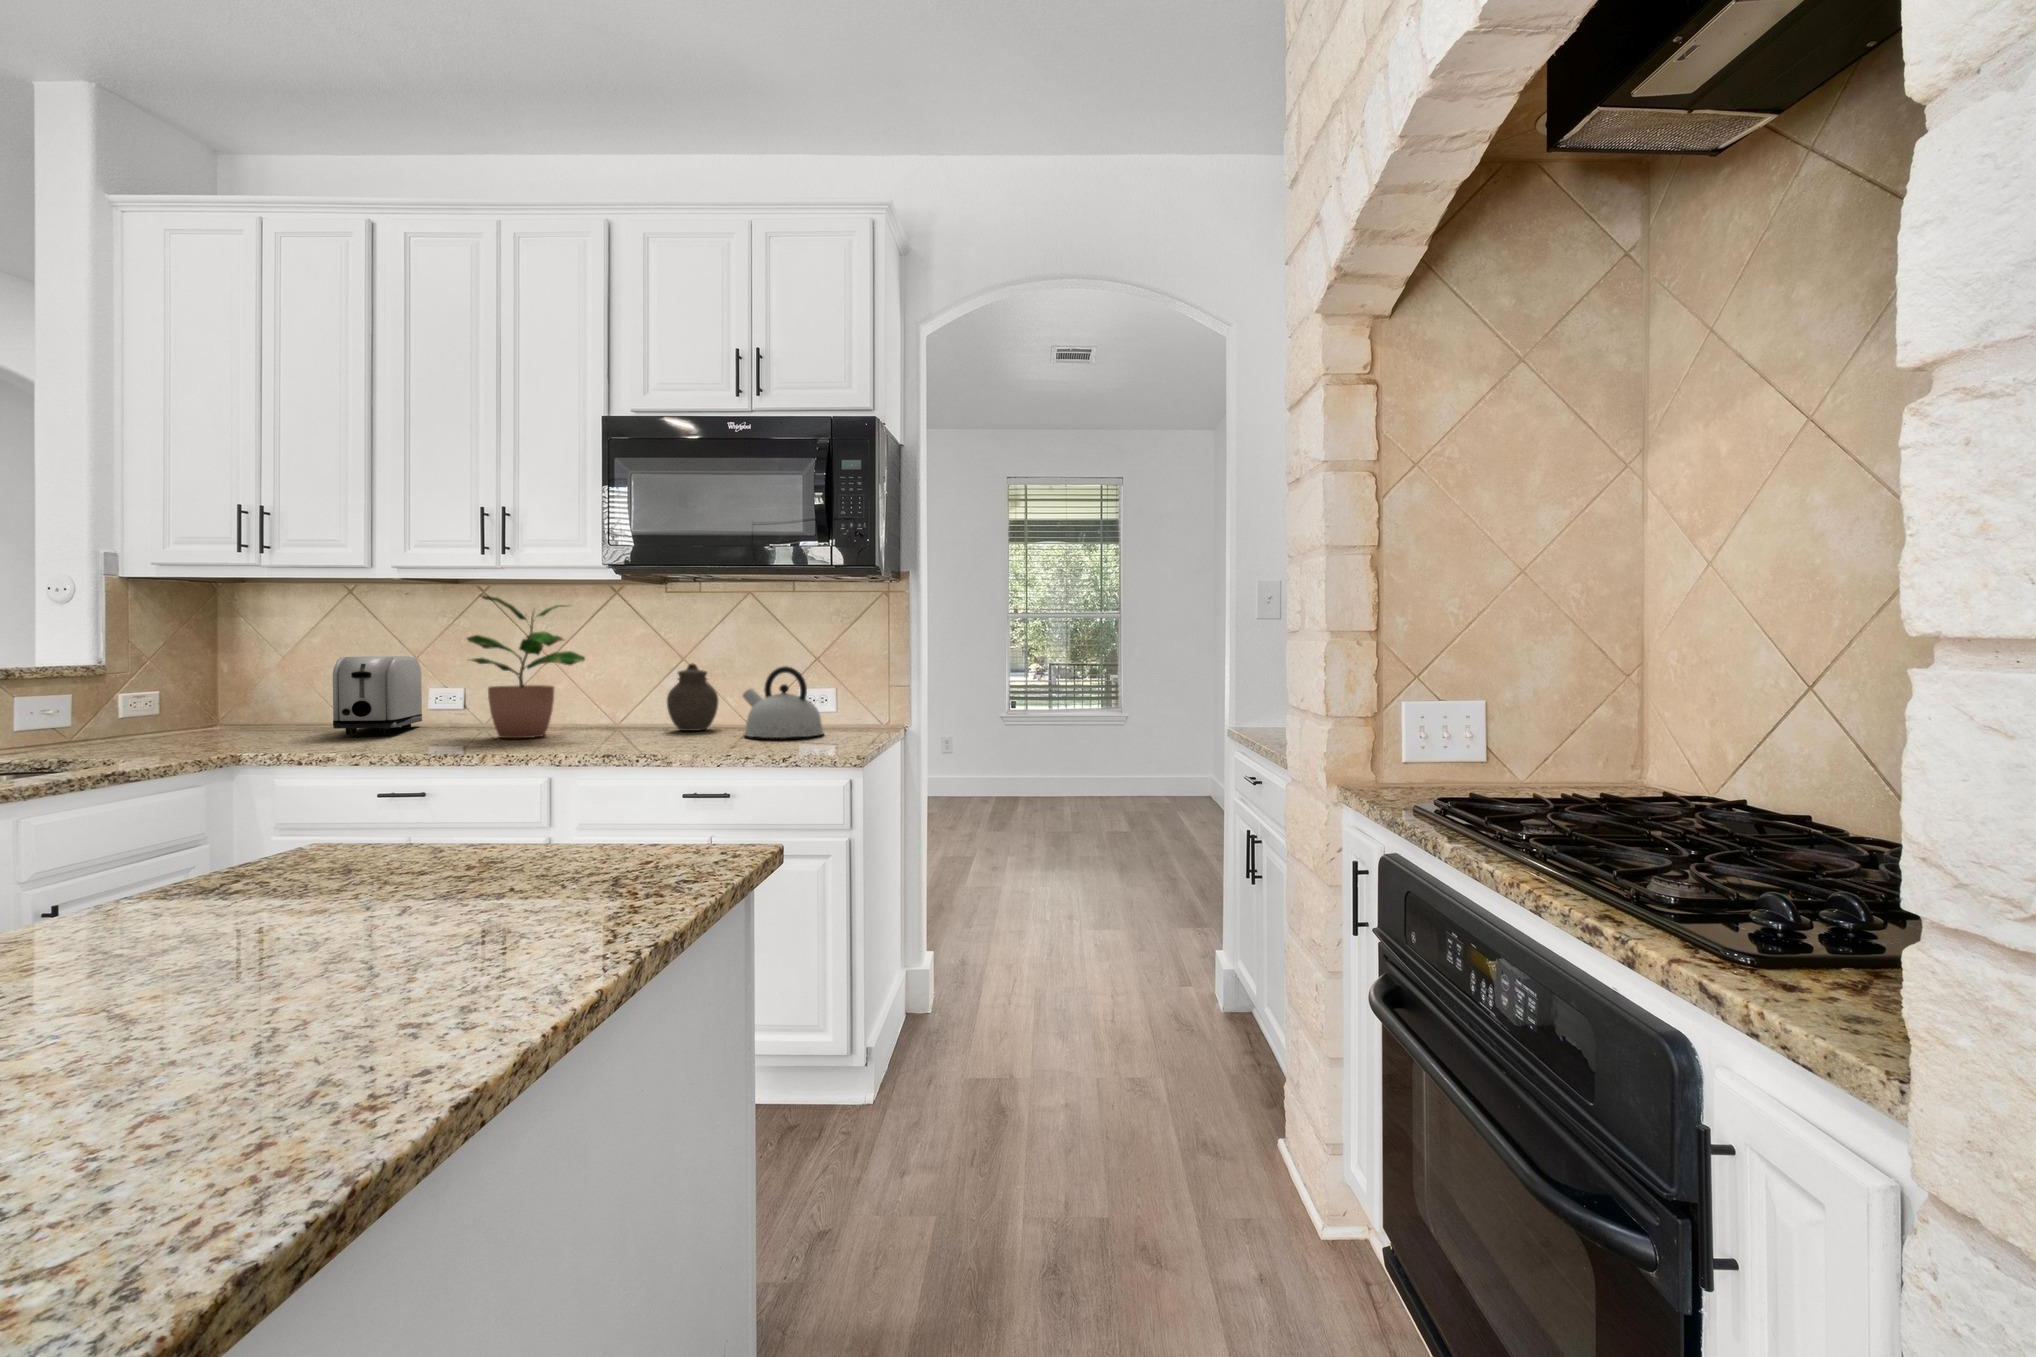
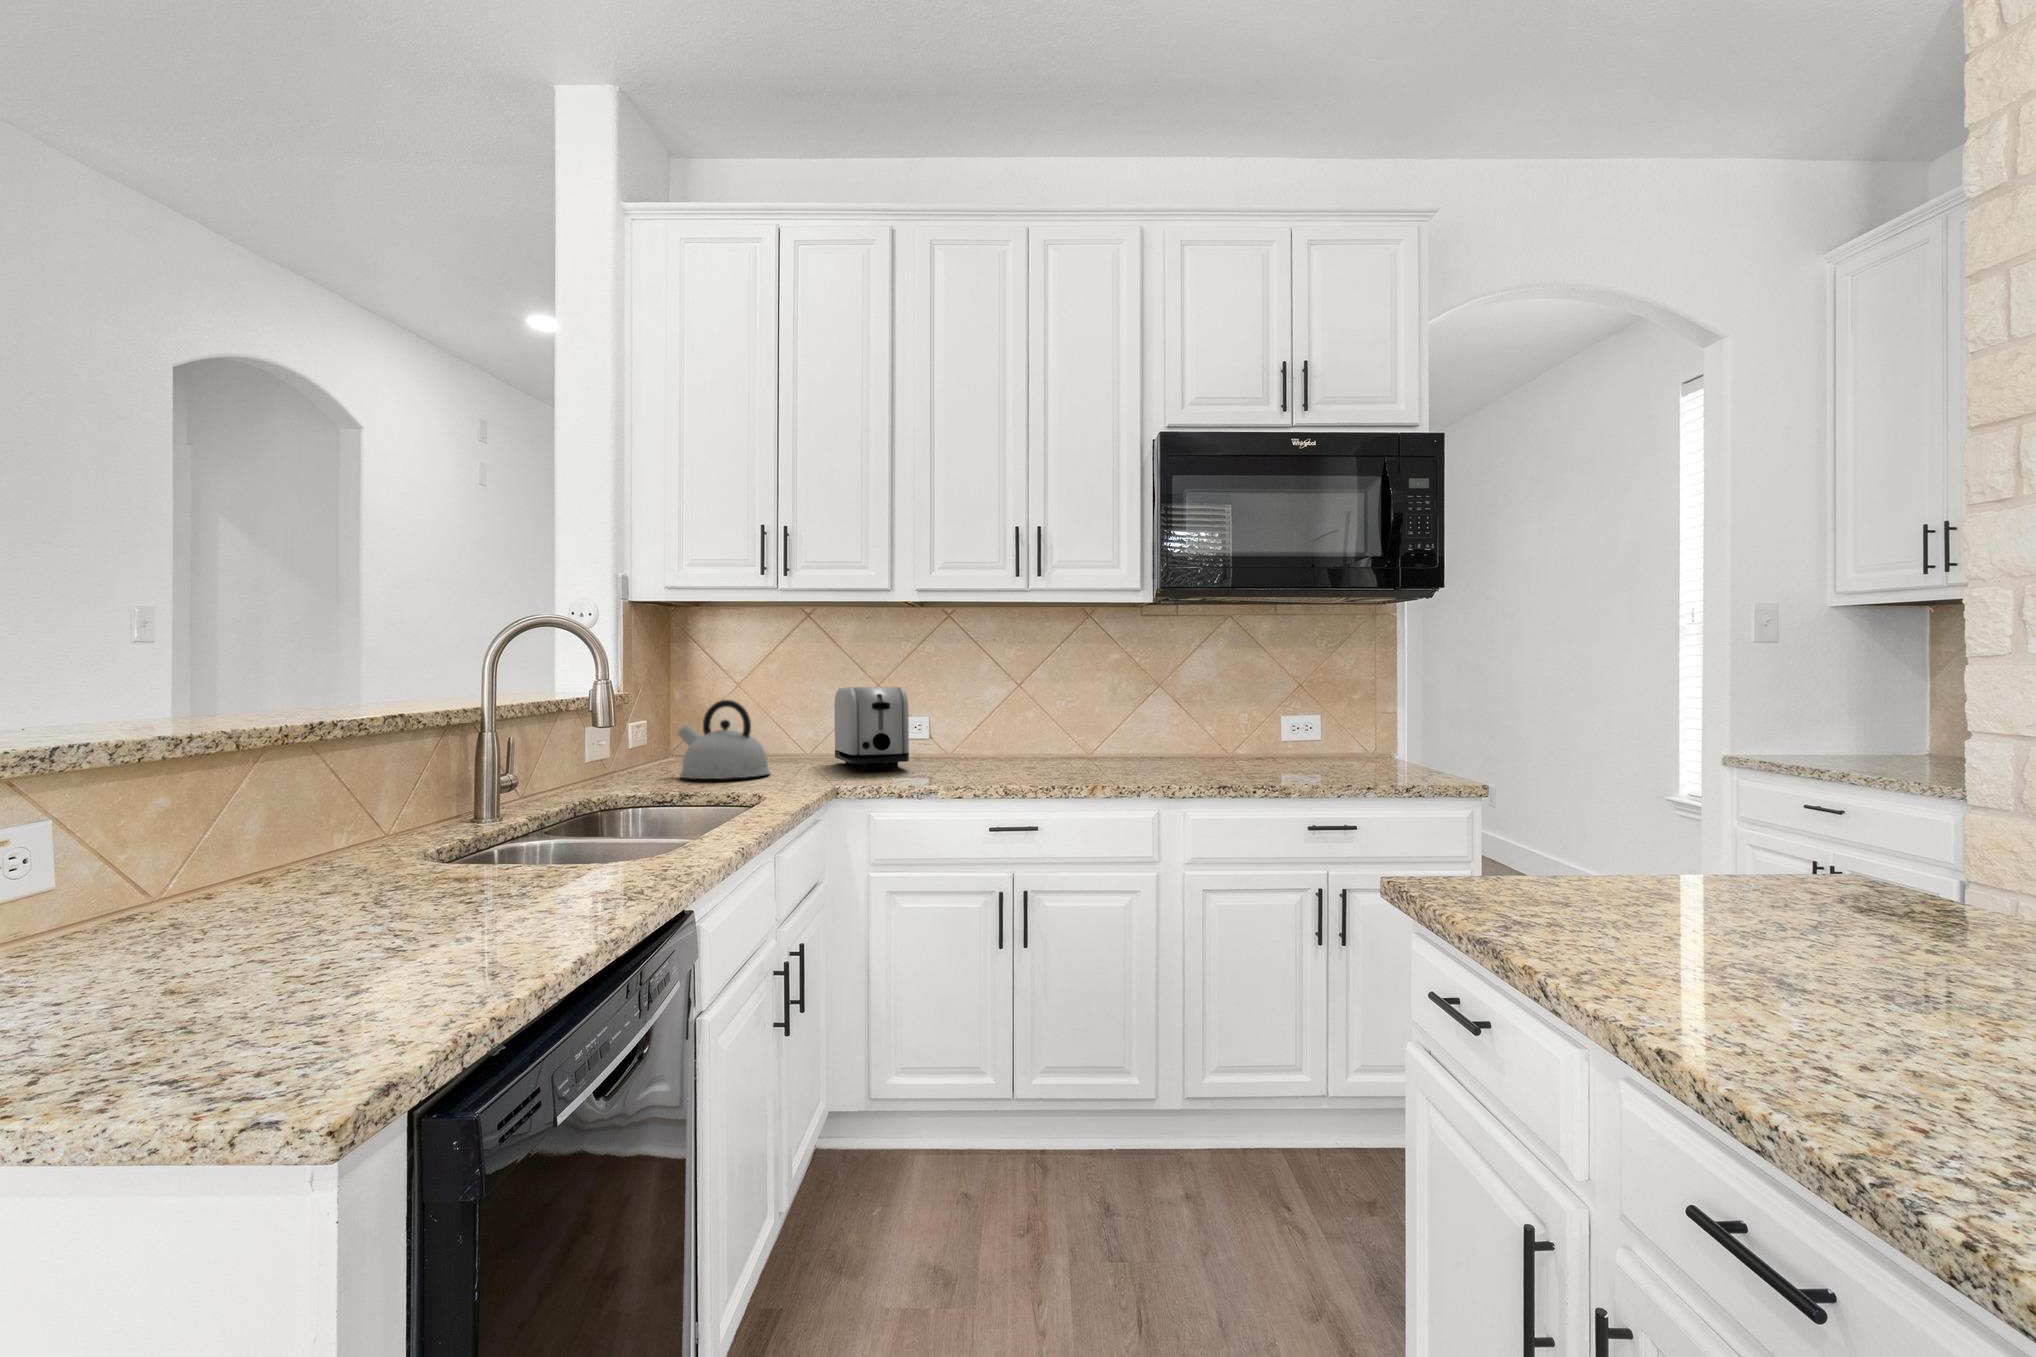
potted plant: present [467,595,585,738] -> none [974,619,1118,770]
jar: present [667,664,718,731] -> none [1162,690,1213,759]
kettle: present [743,666,824,738] -> present [678,700,770,779]

